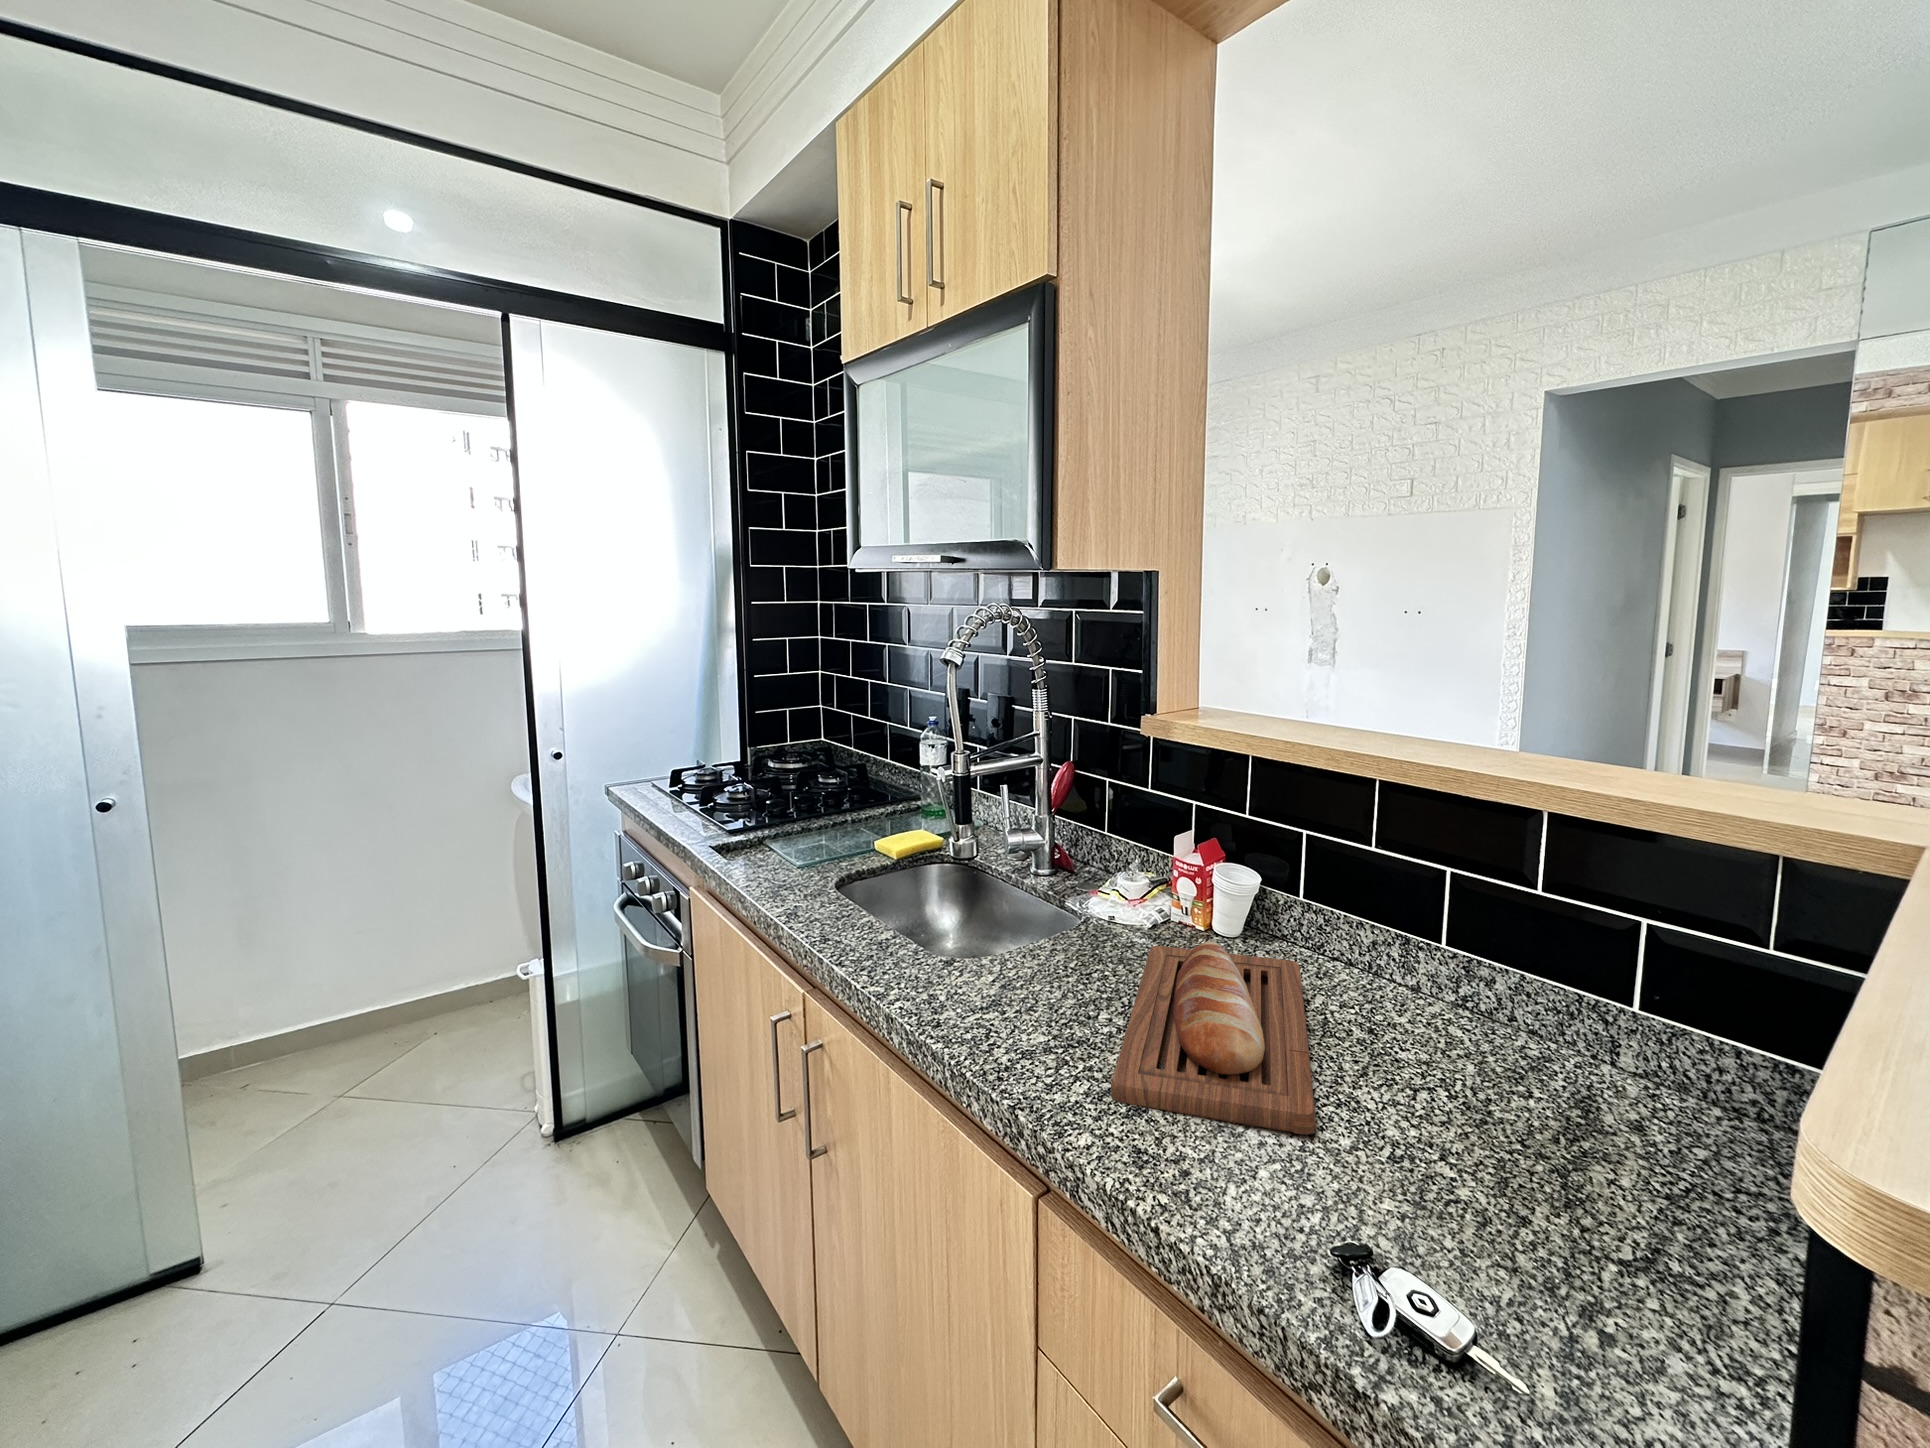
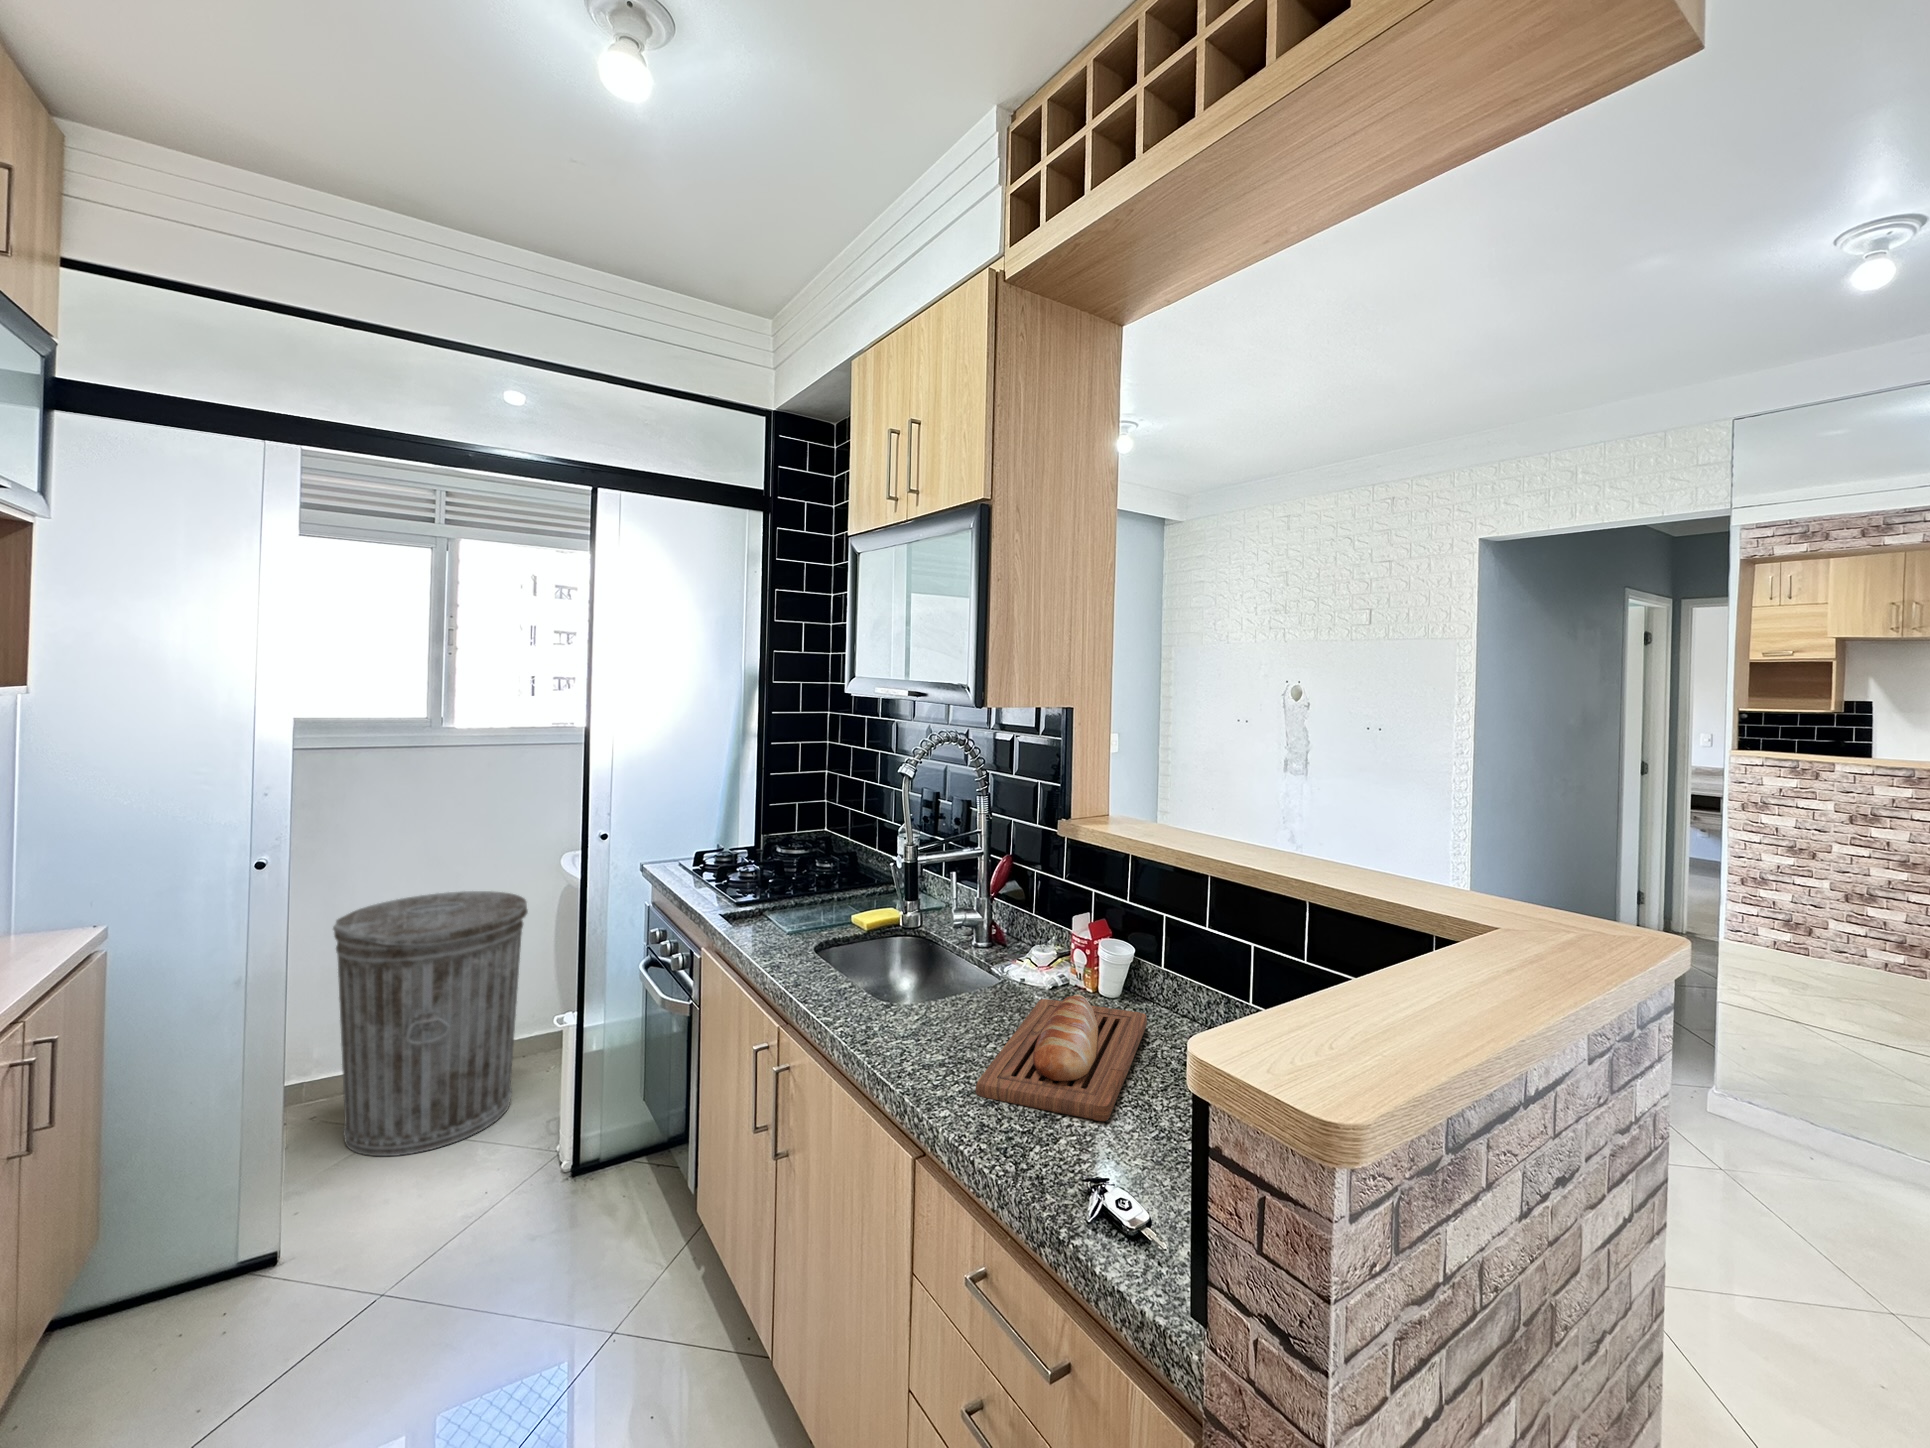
trash can: none [234,823,477,1130] -> present [333,891,528,1156]

